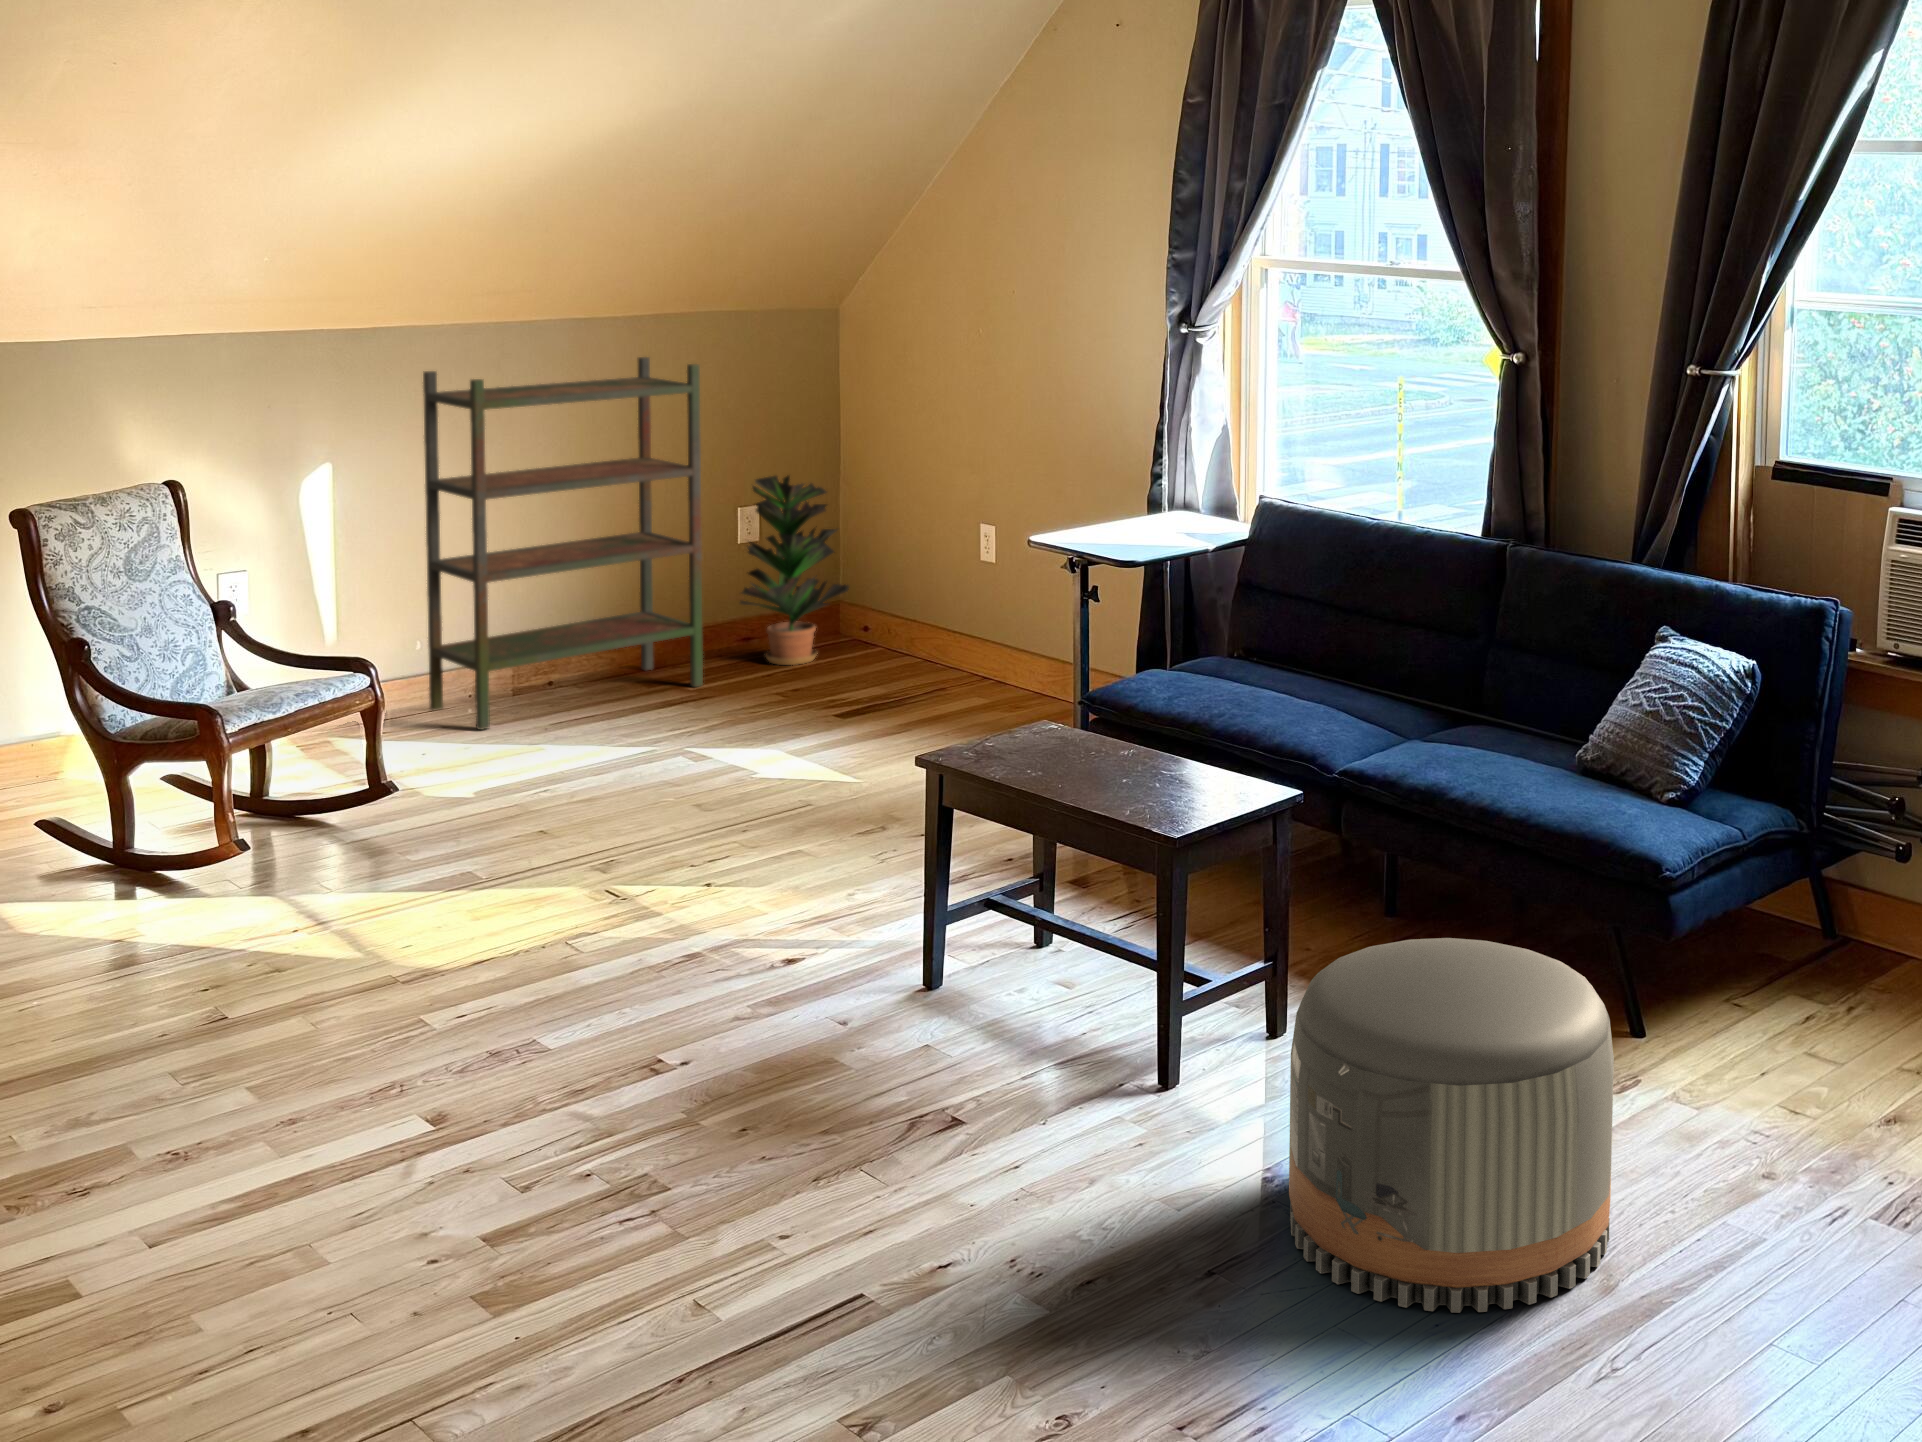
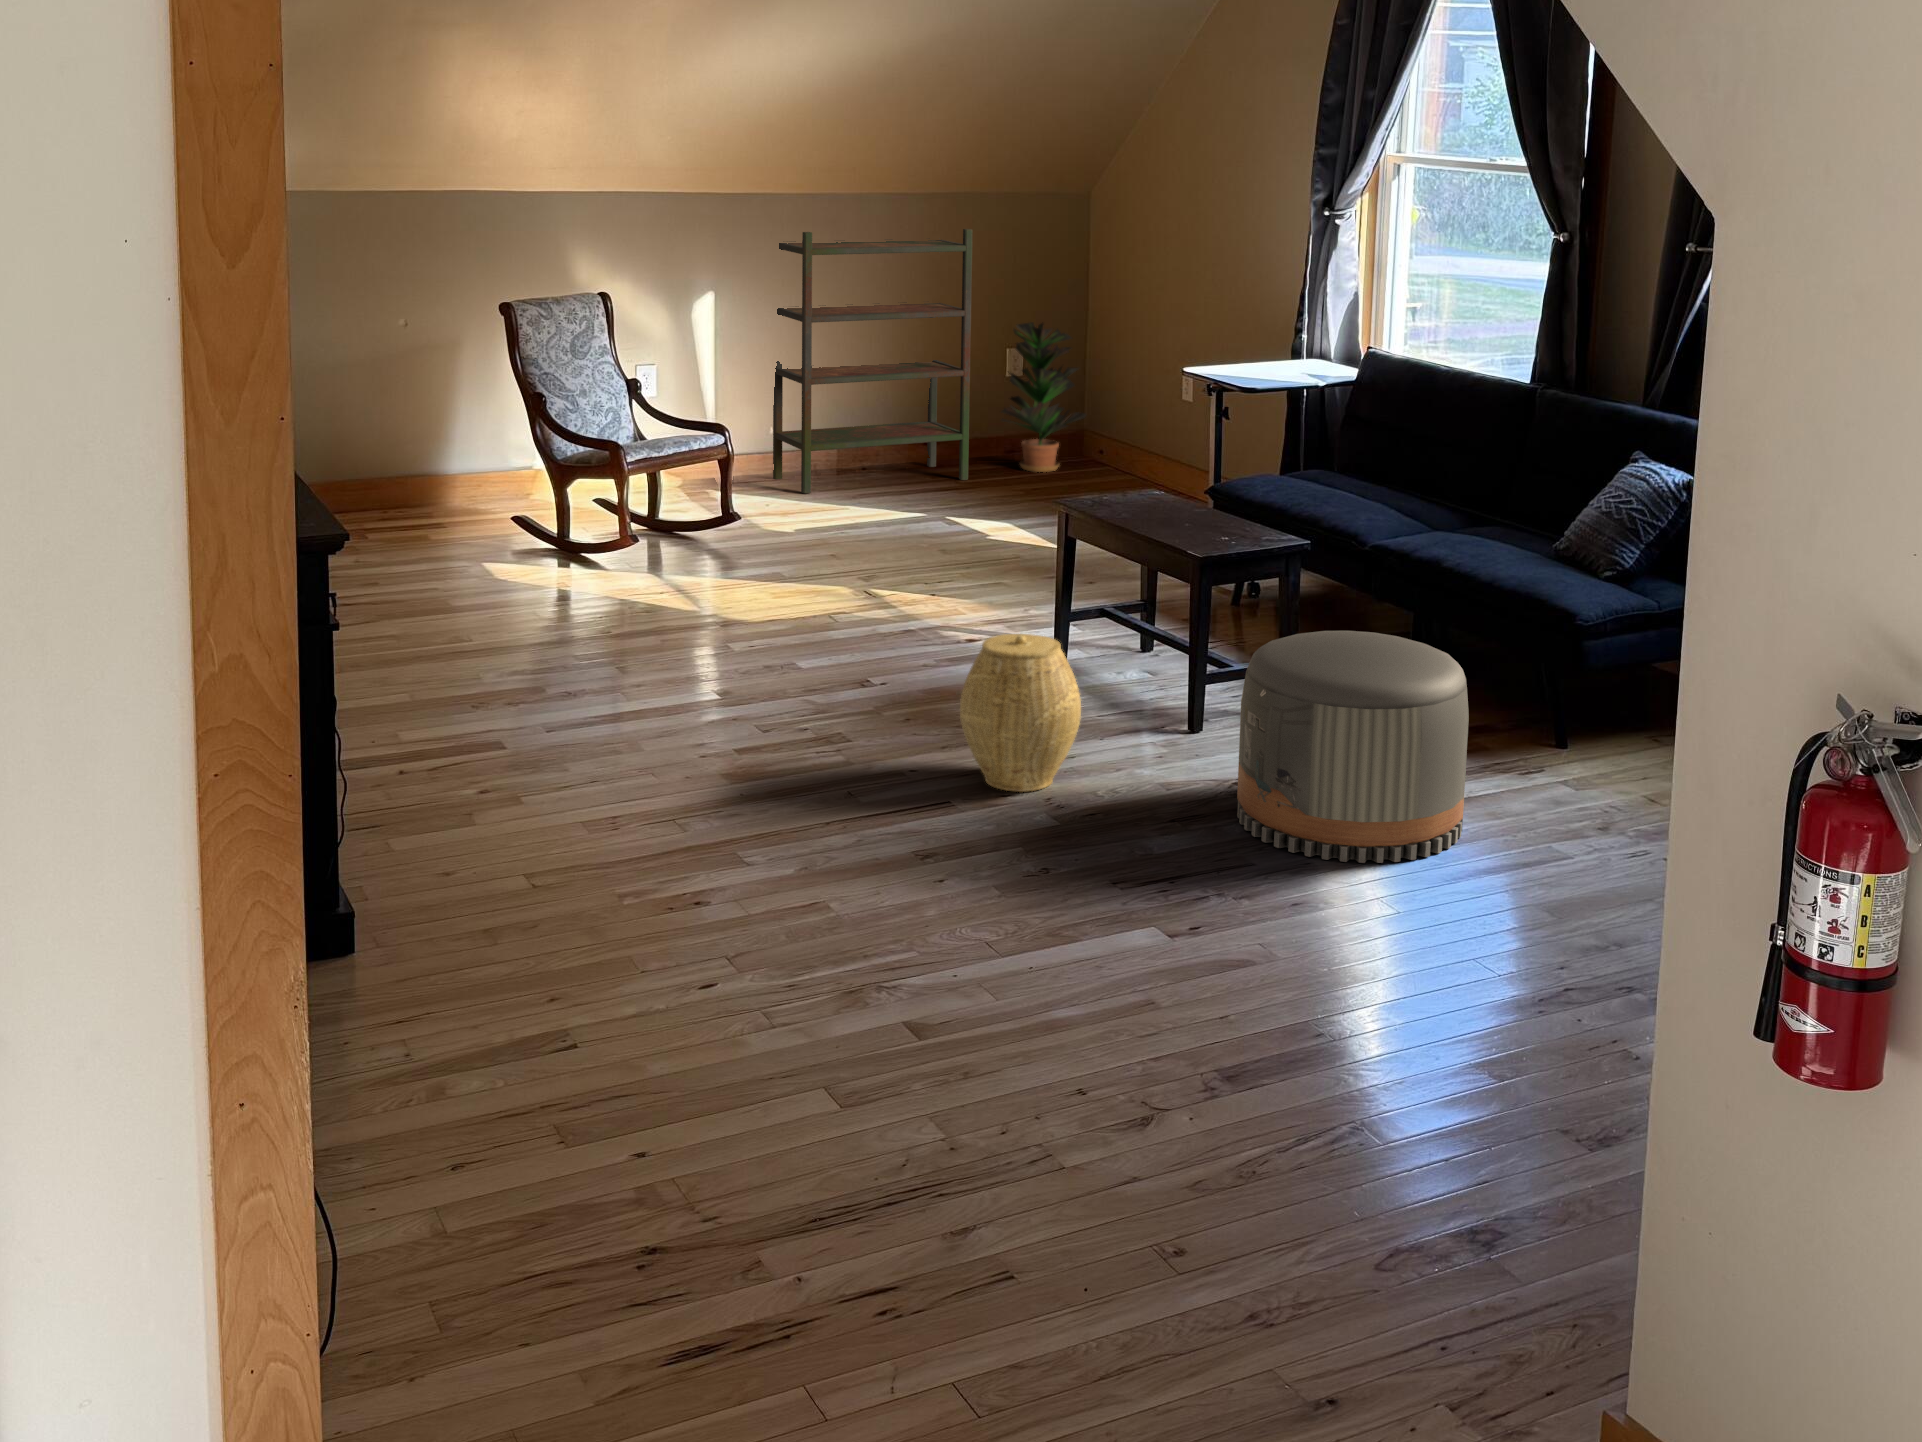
woven basket: none [857,1000,1044,1256] -> present [960,634,1081,792]

